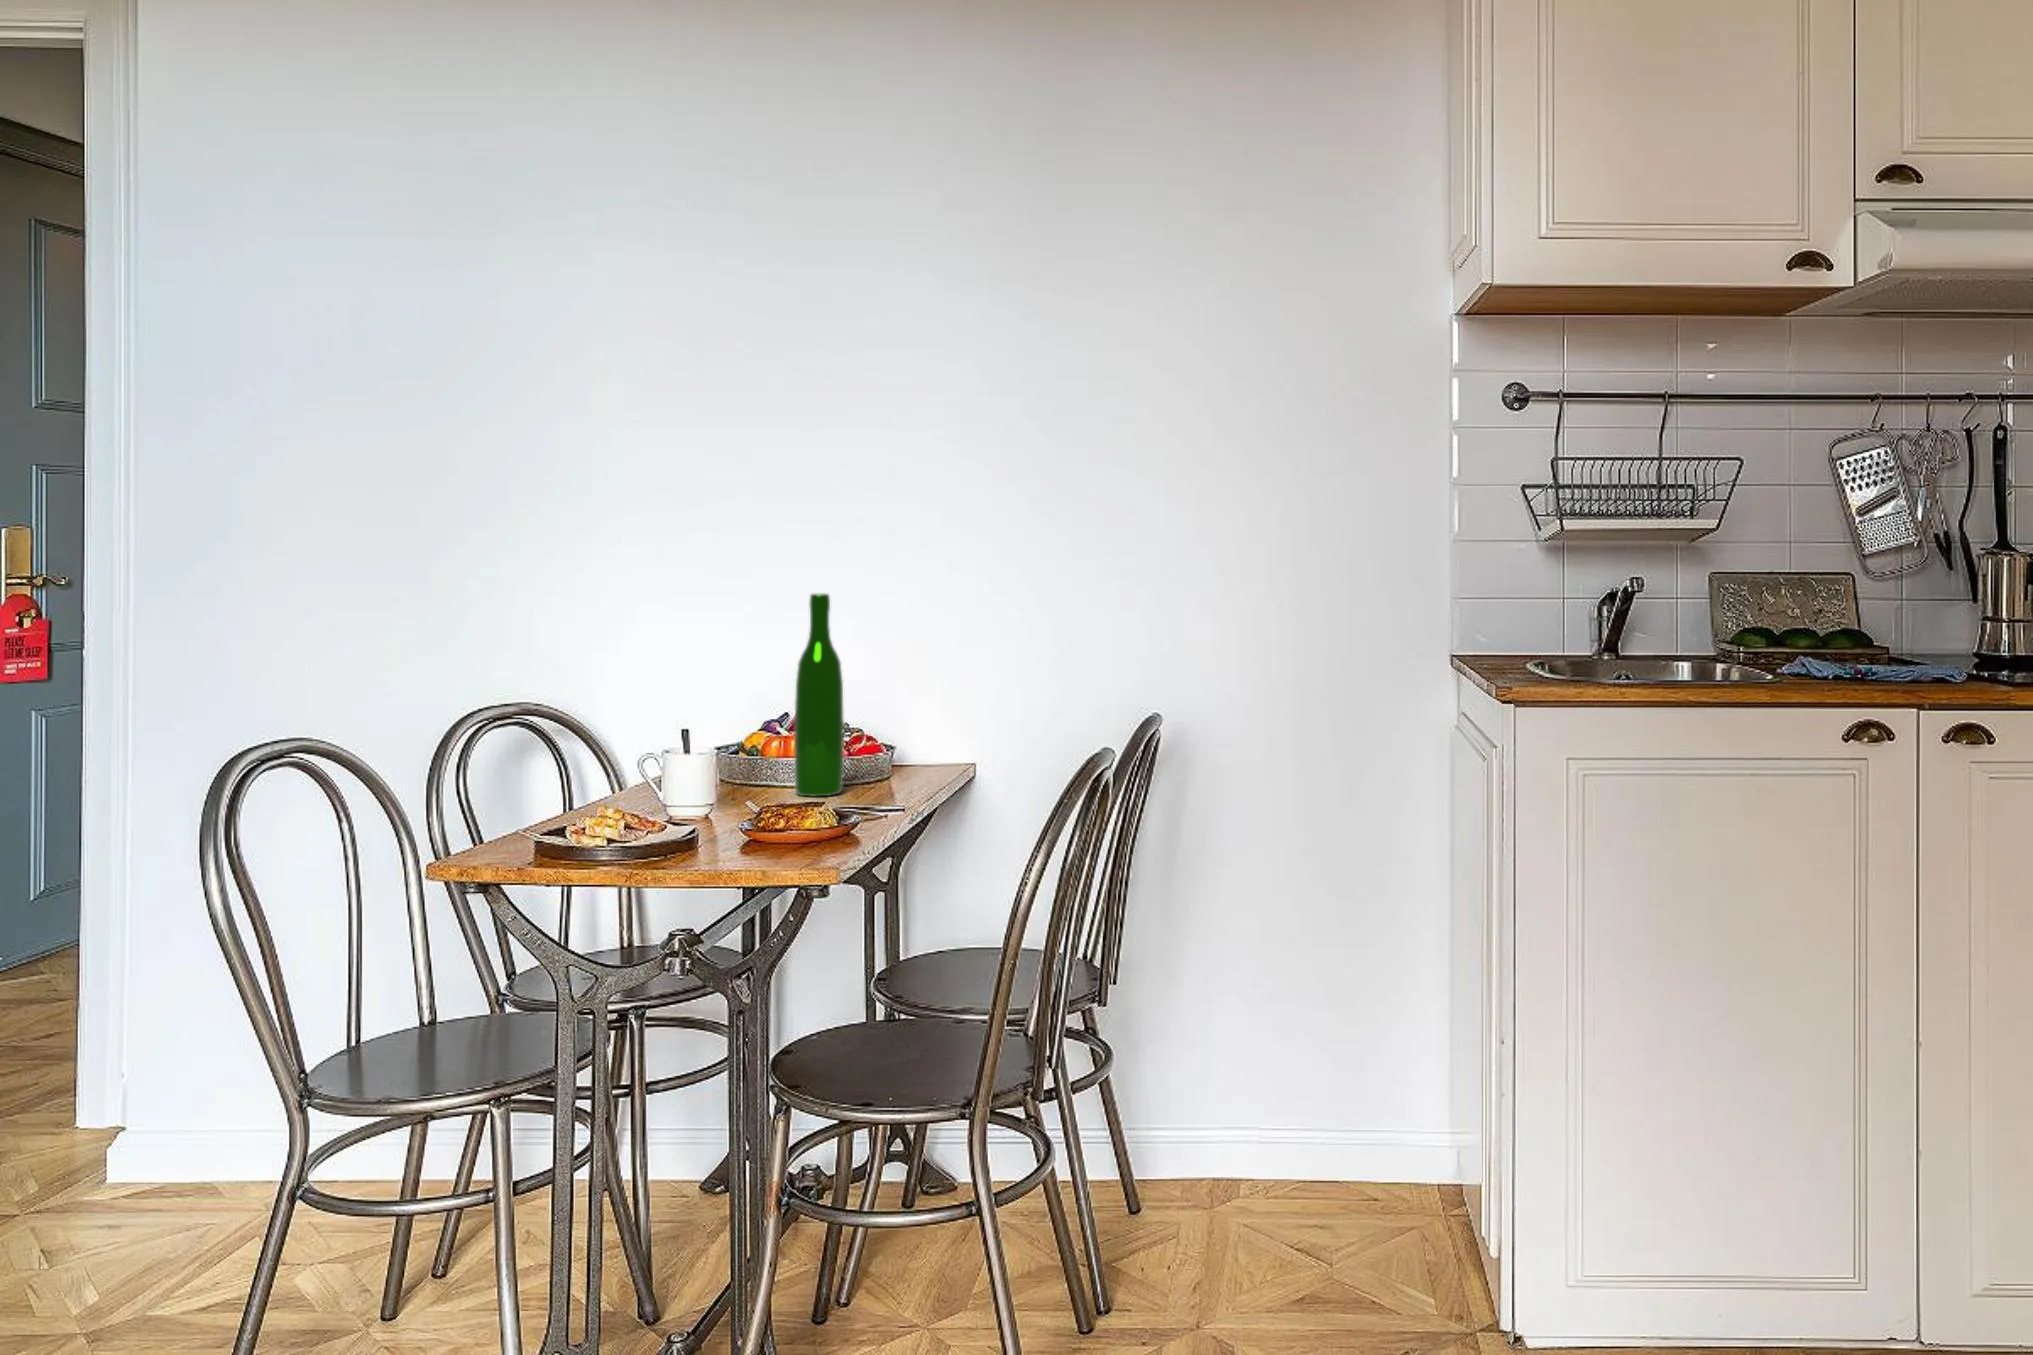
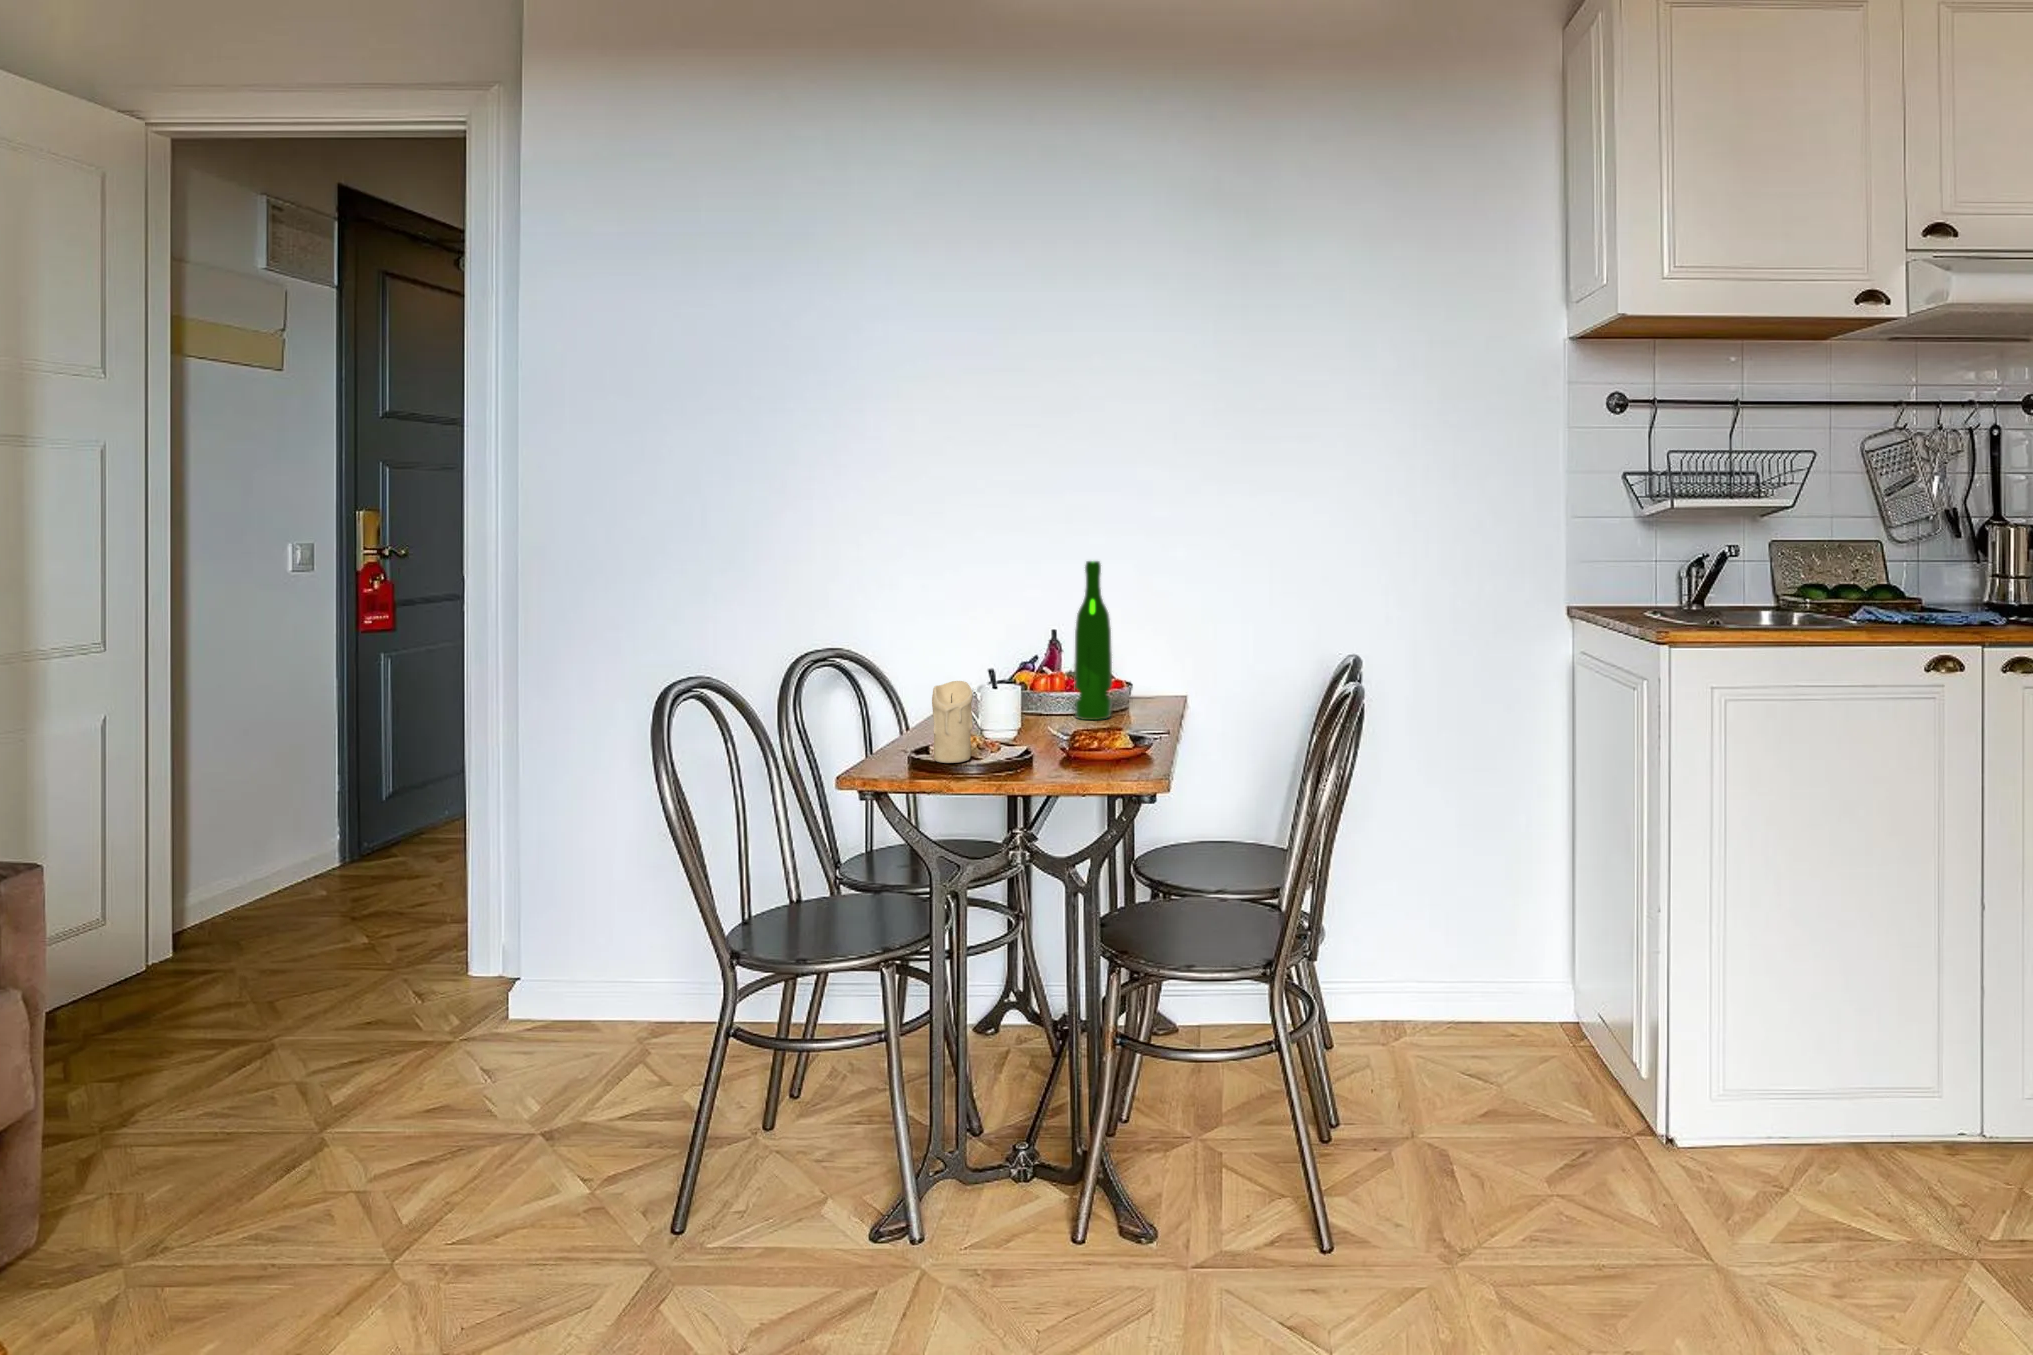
candle: none [549,745,604,850] -> present [932,681,973,763]

